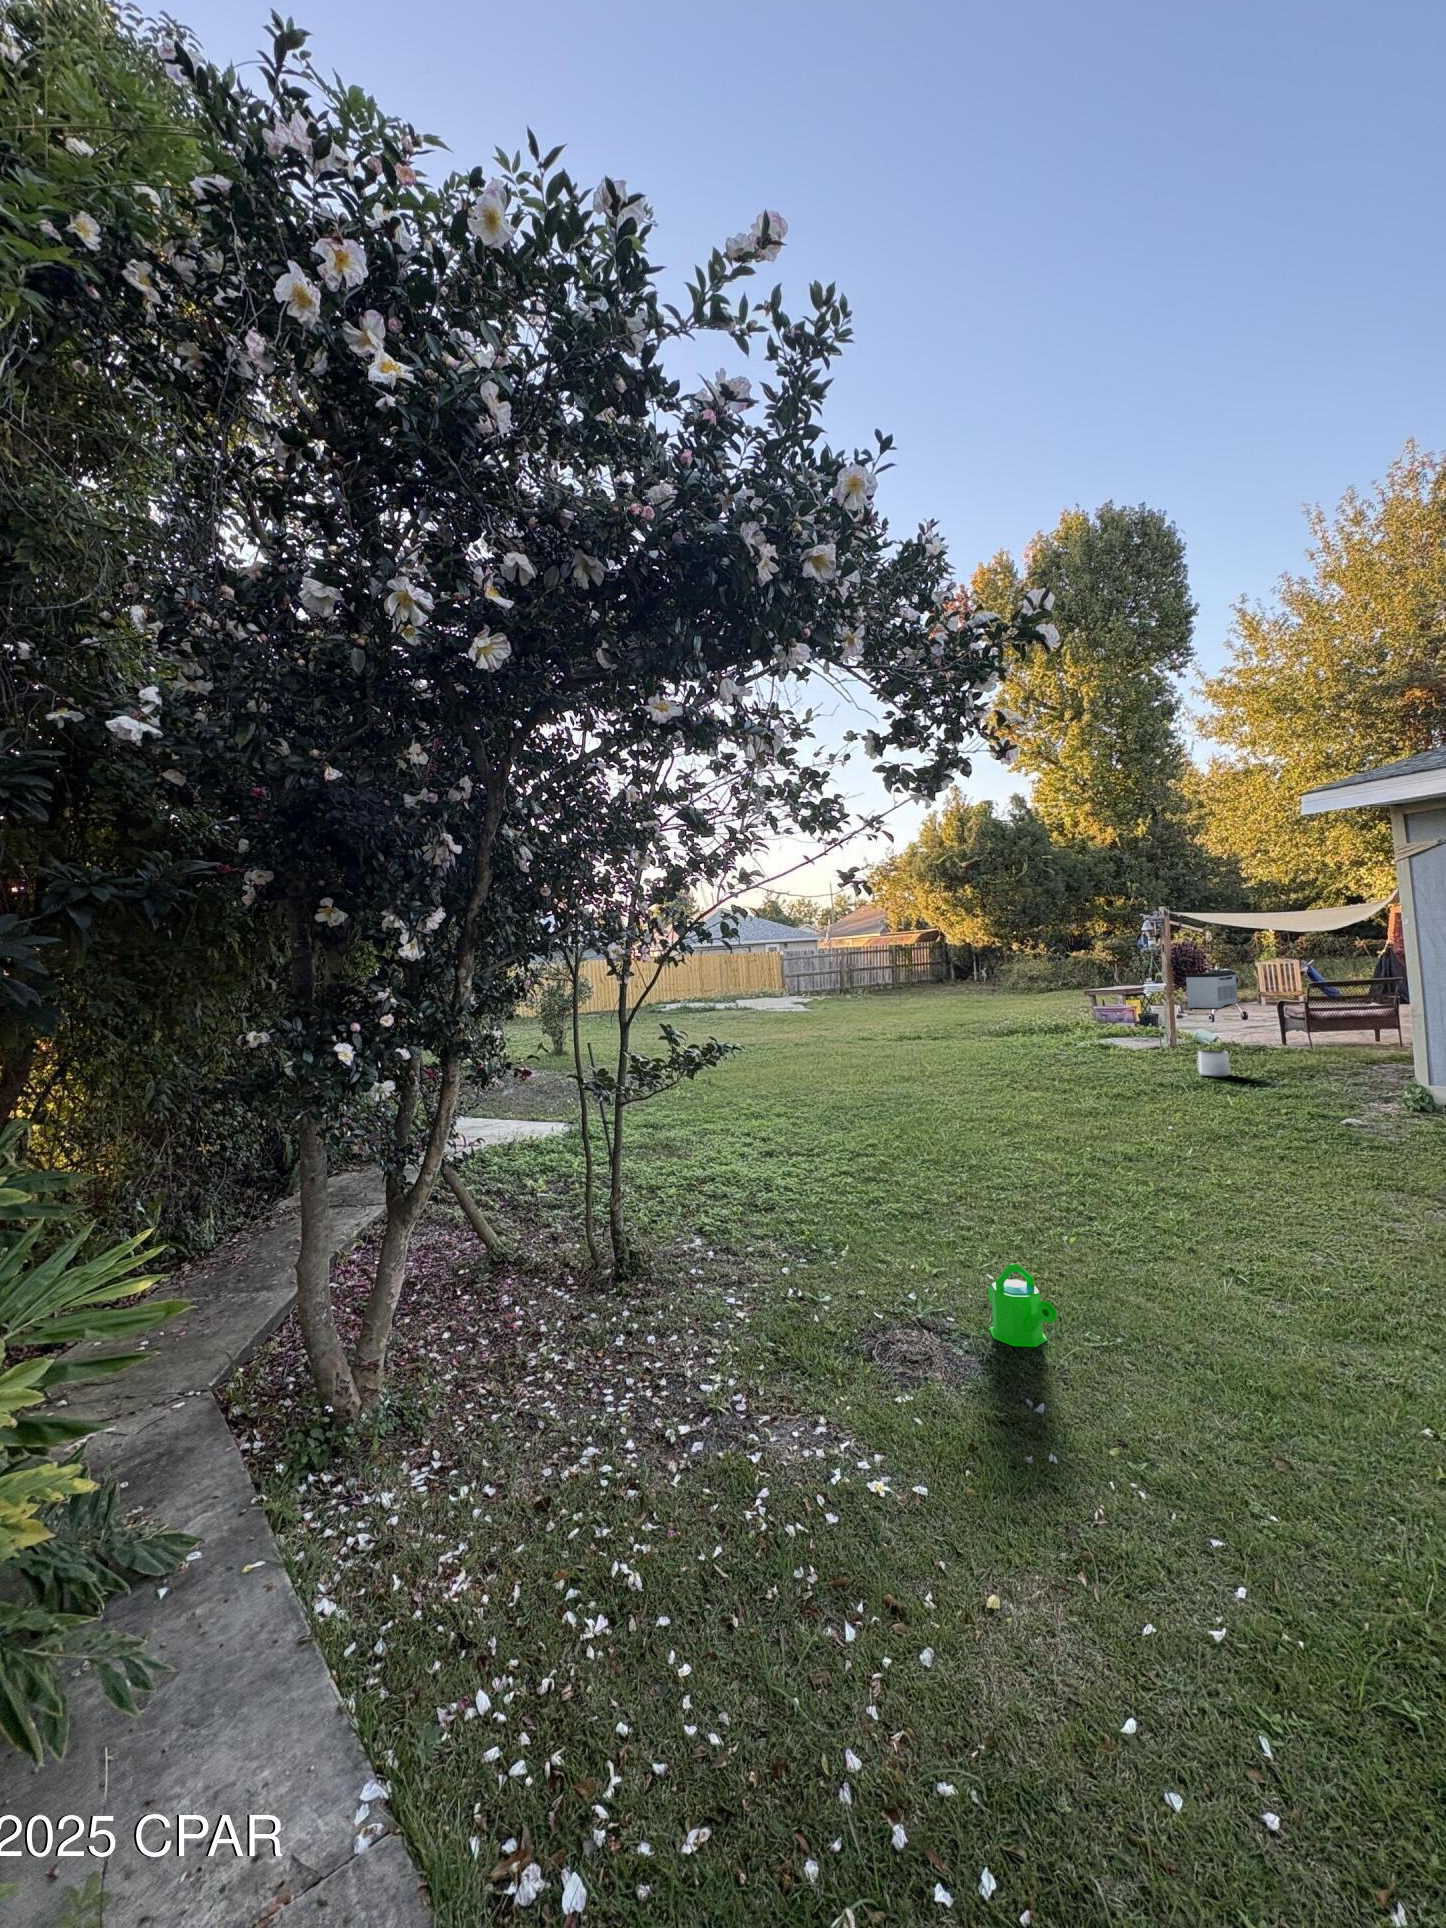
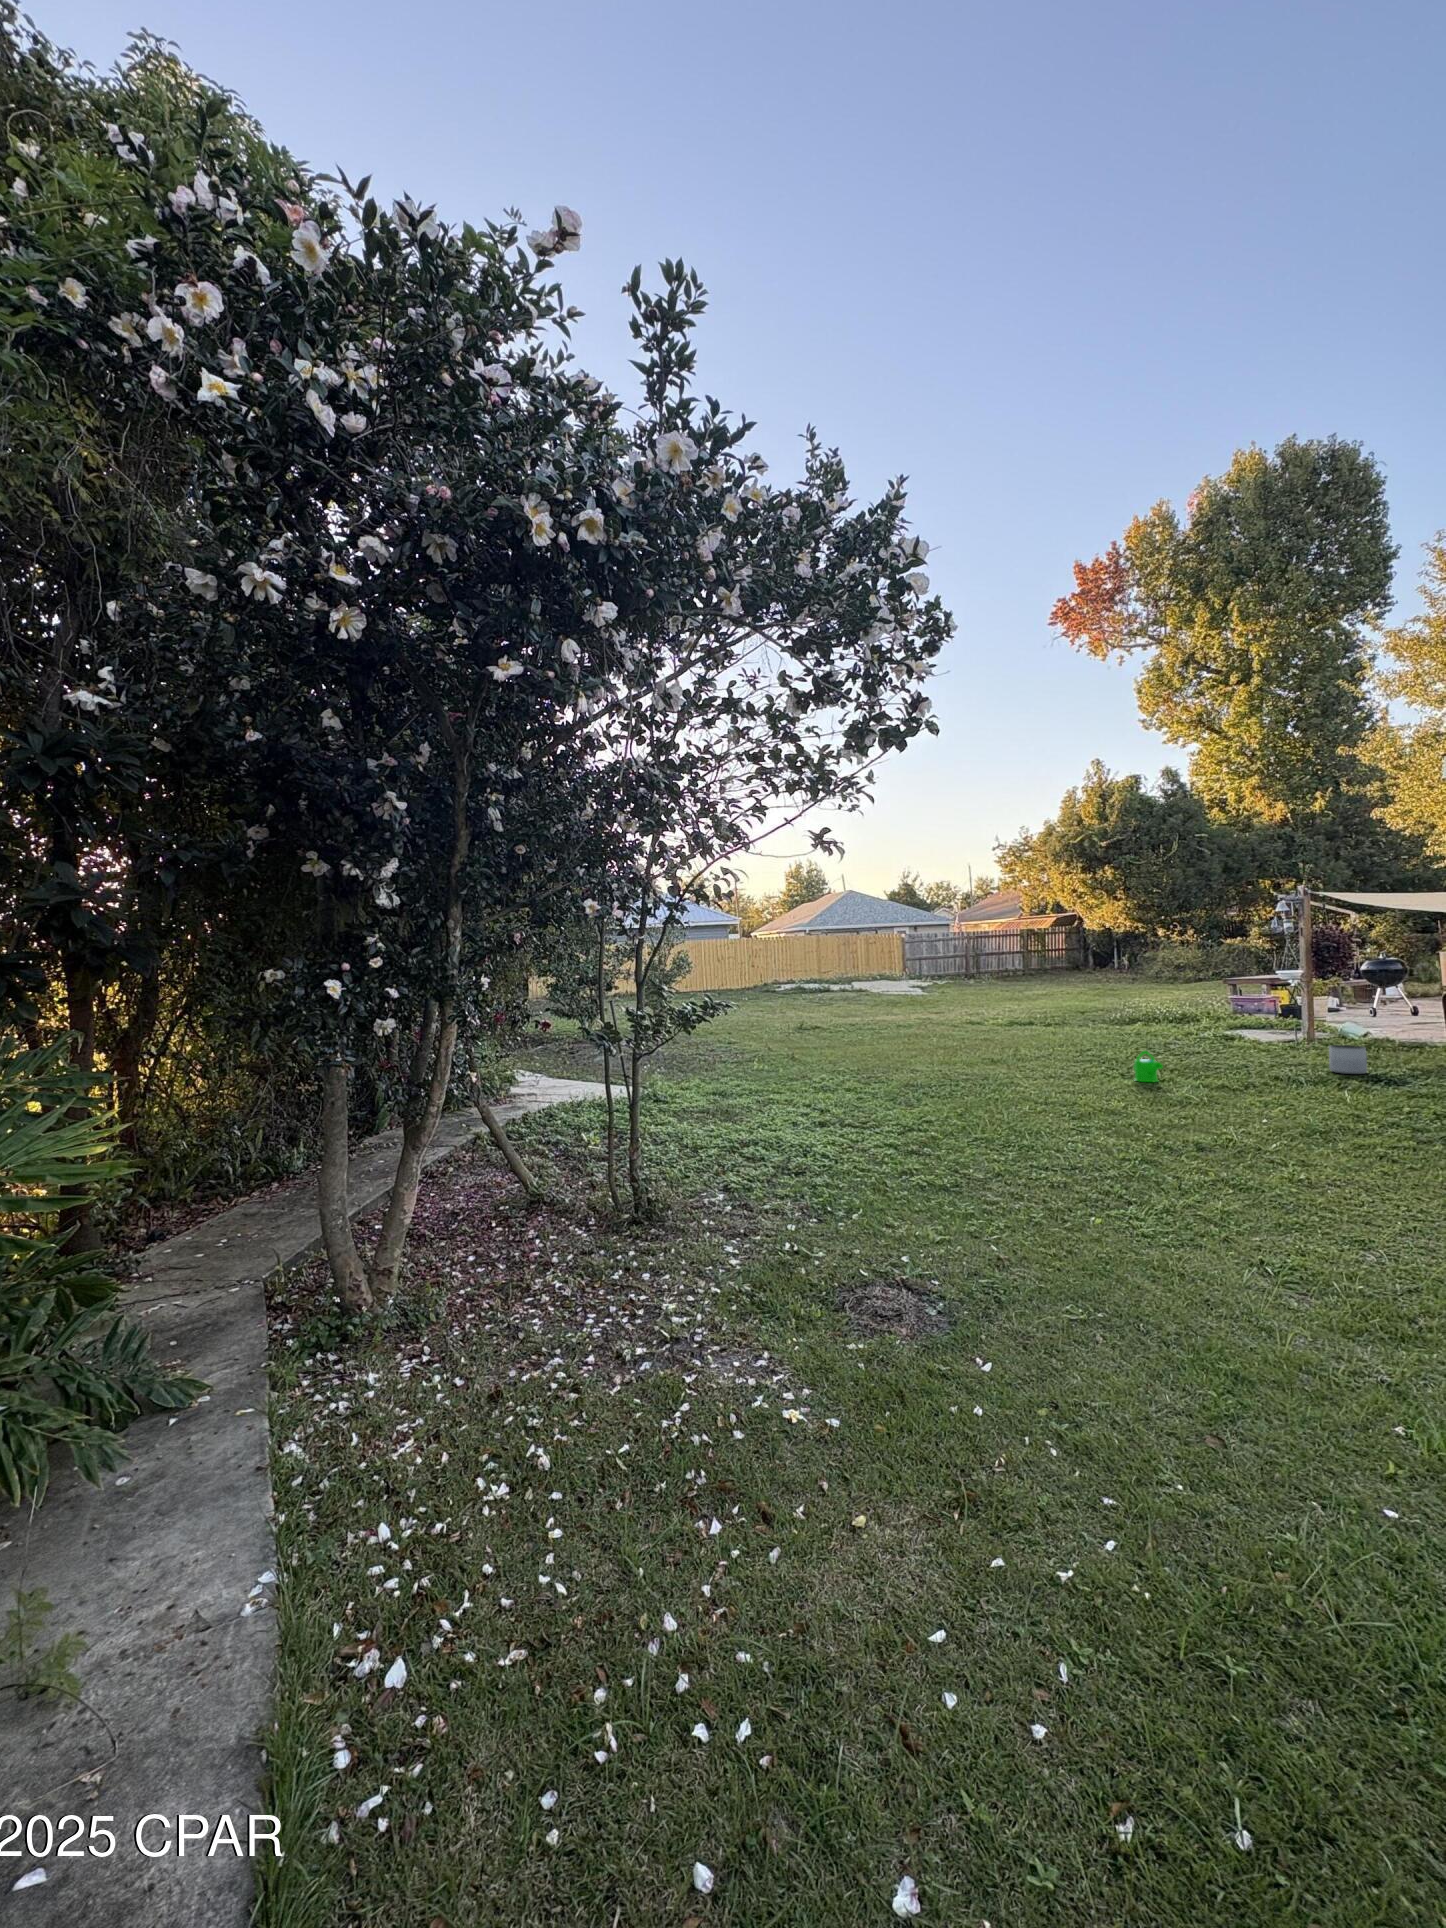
bench: present [1186,972,1238,1008] -> none [1355,963,1421,1004]
watering can: present [988,1263,1058,1347] -> present [1133,1051,1163,1082]

